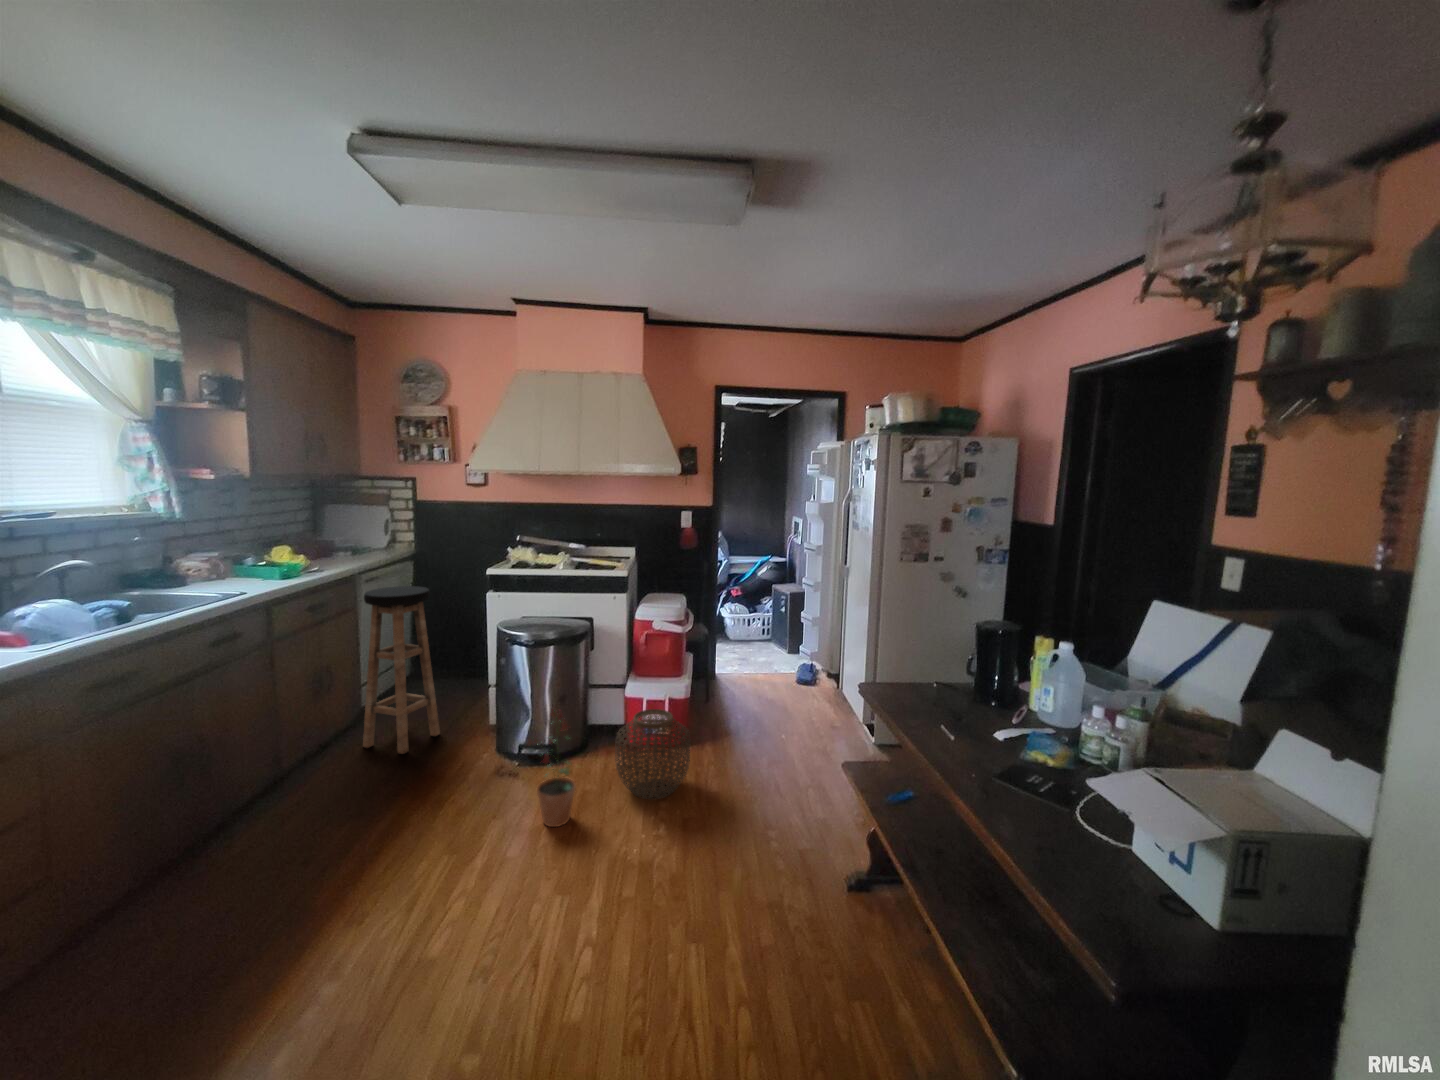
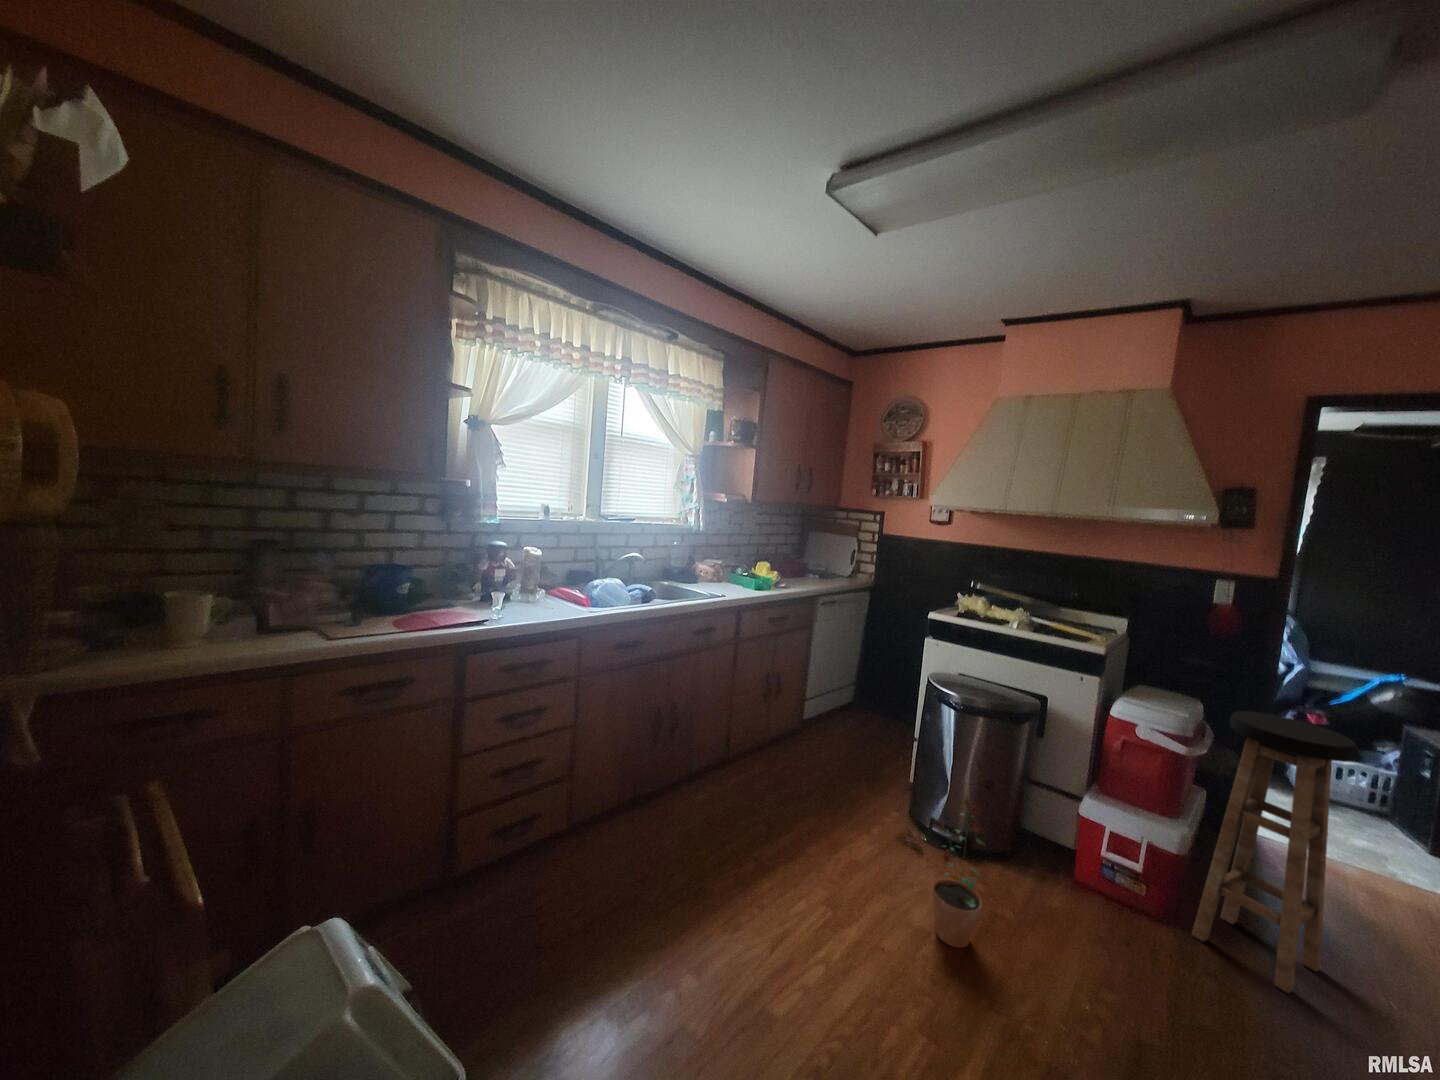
bar stool: present [363,586,440,754] -> present [1192,711,1357,993]
woven basket: present [615,709,690,799] -> none [1046,849,1179,994]

